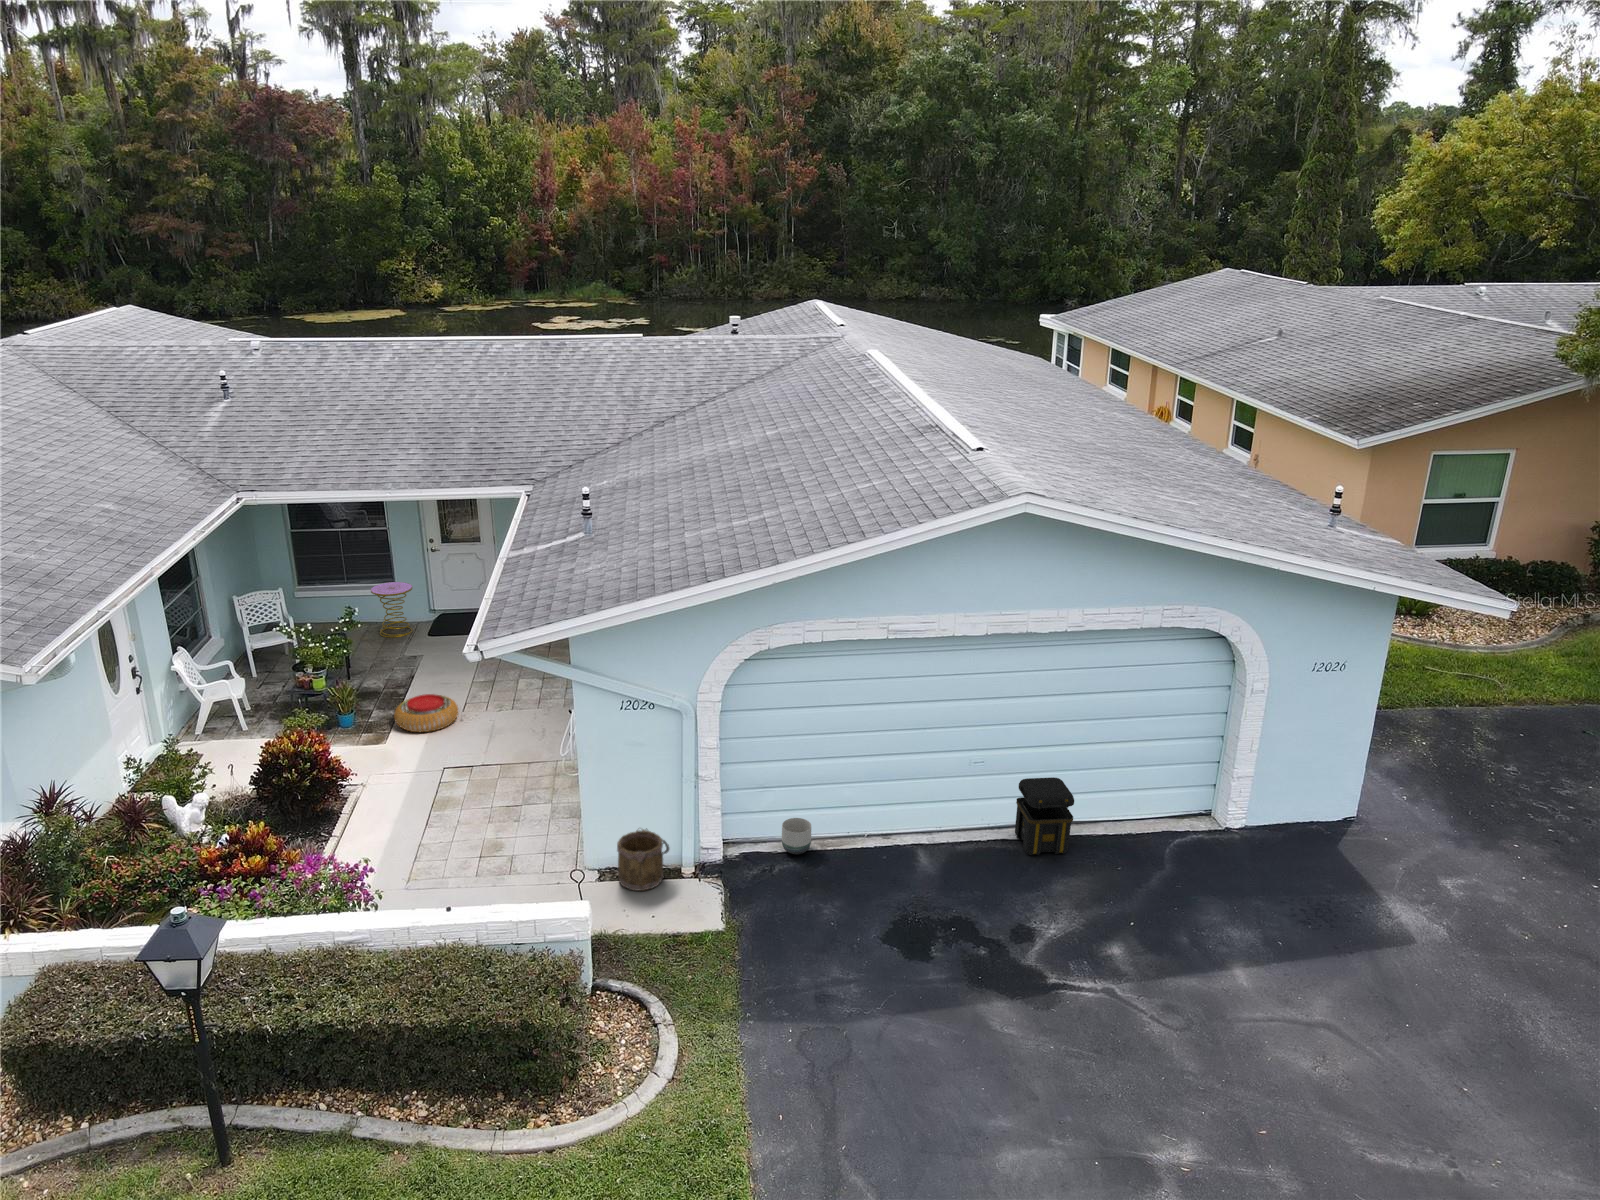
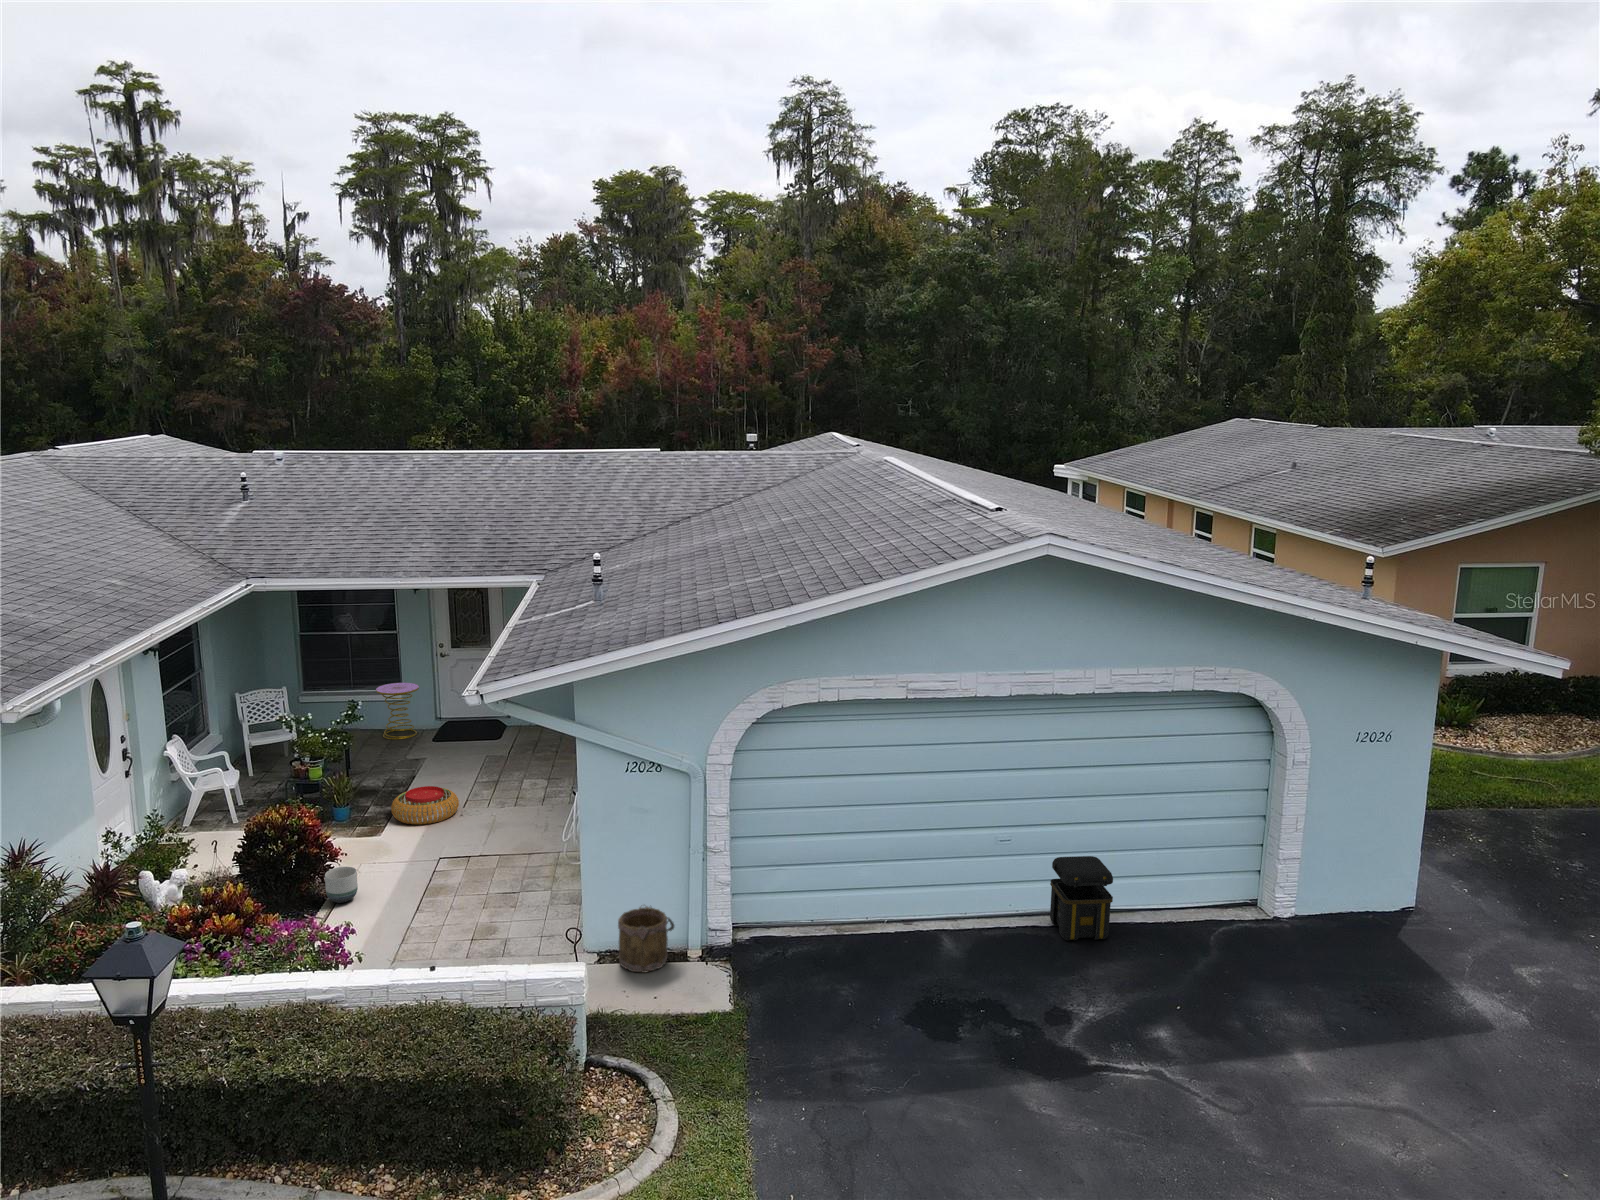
planter: present [782,818,811,854] -> present [325,867,358,903]

